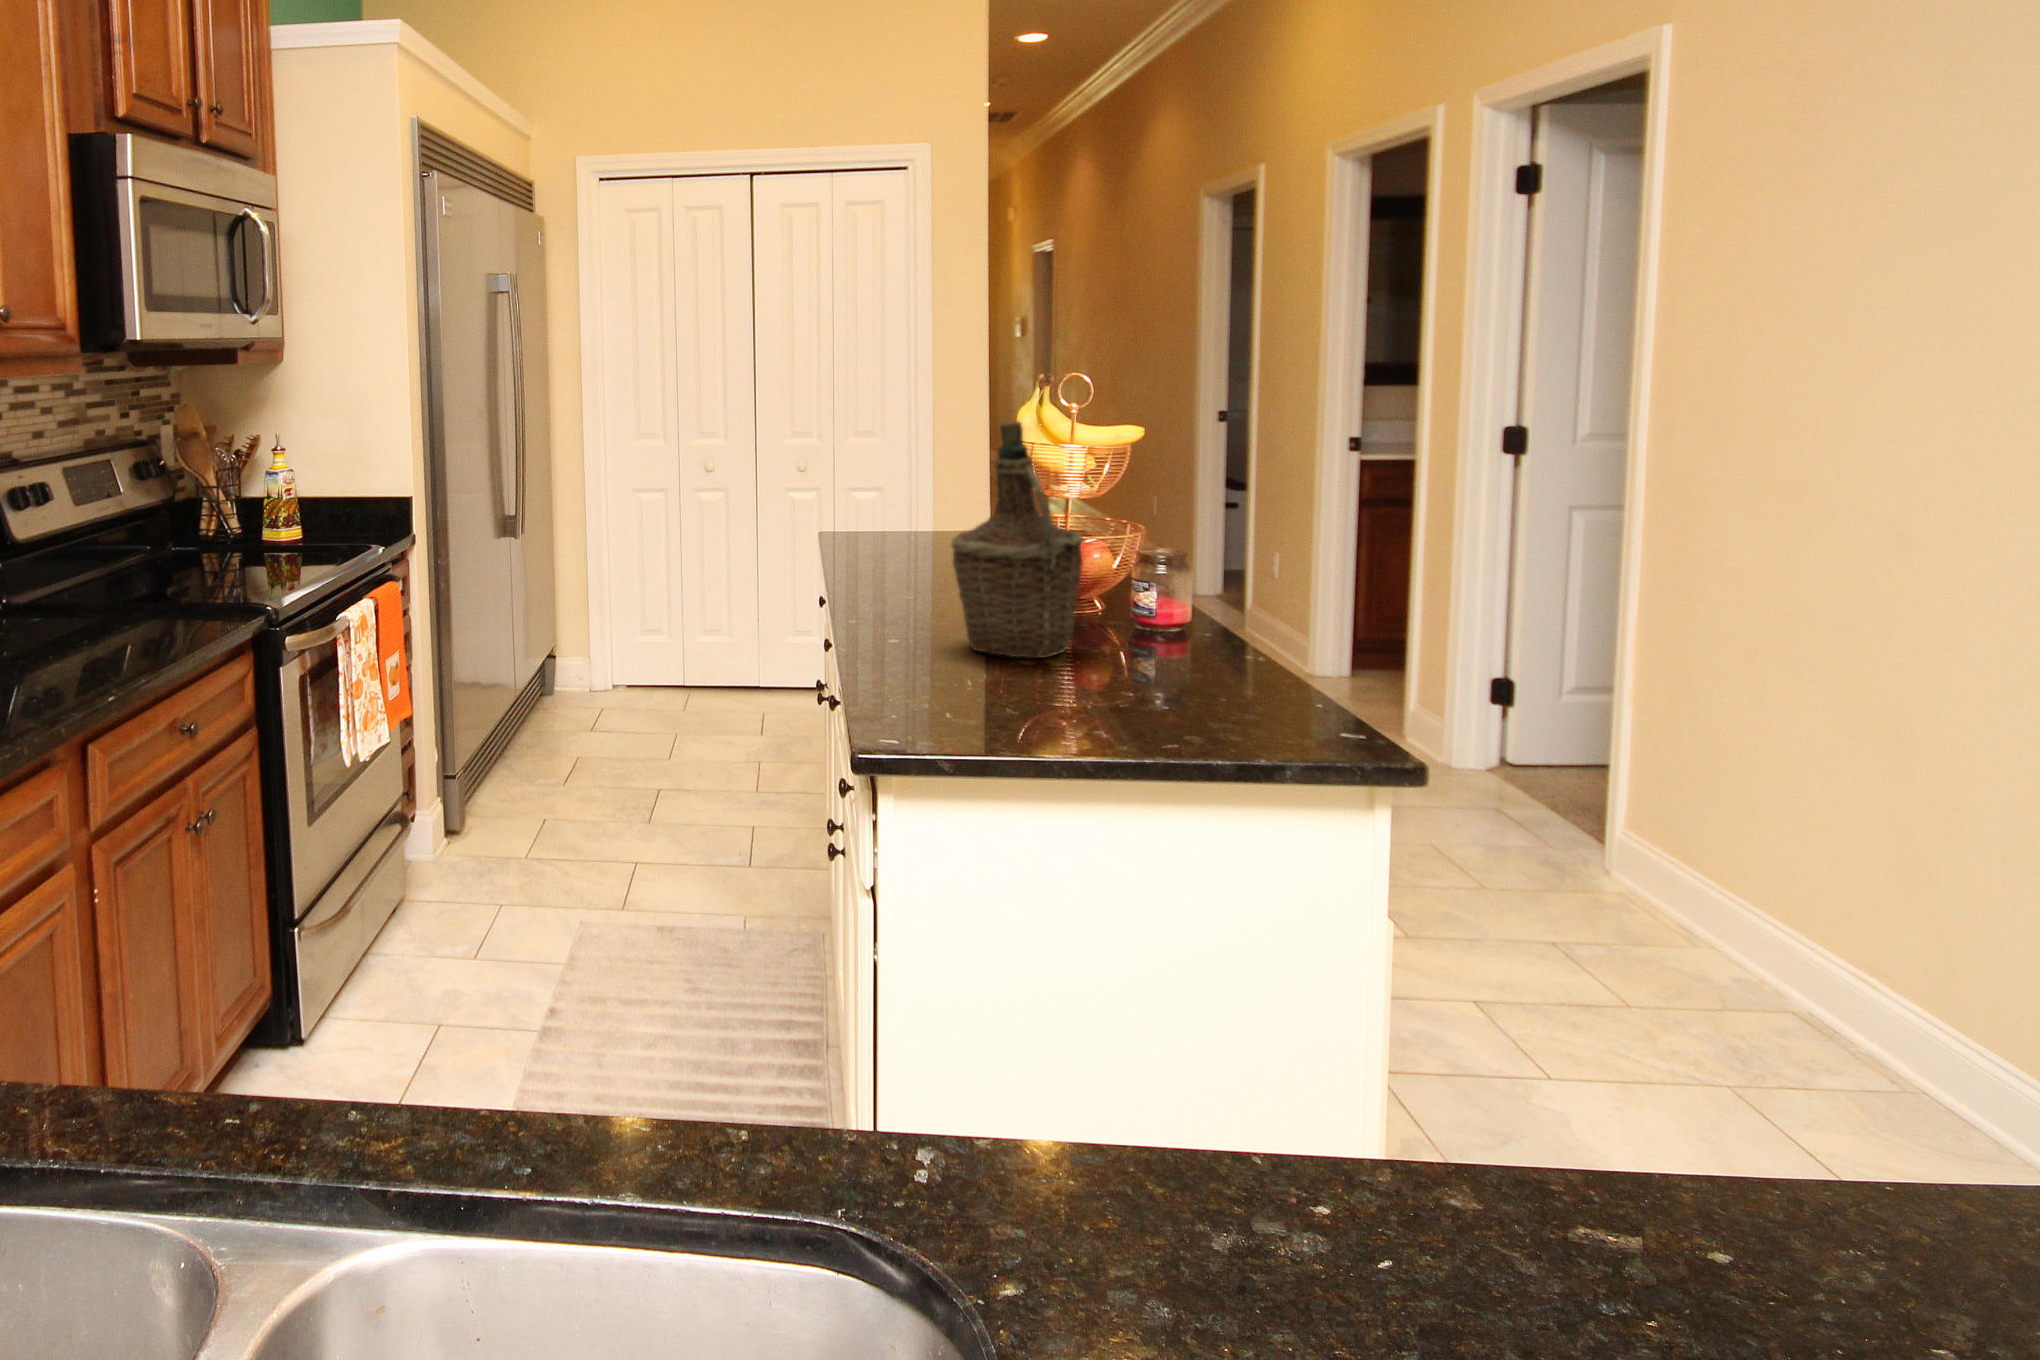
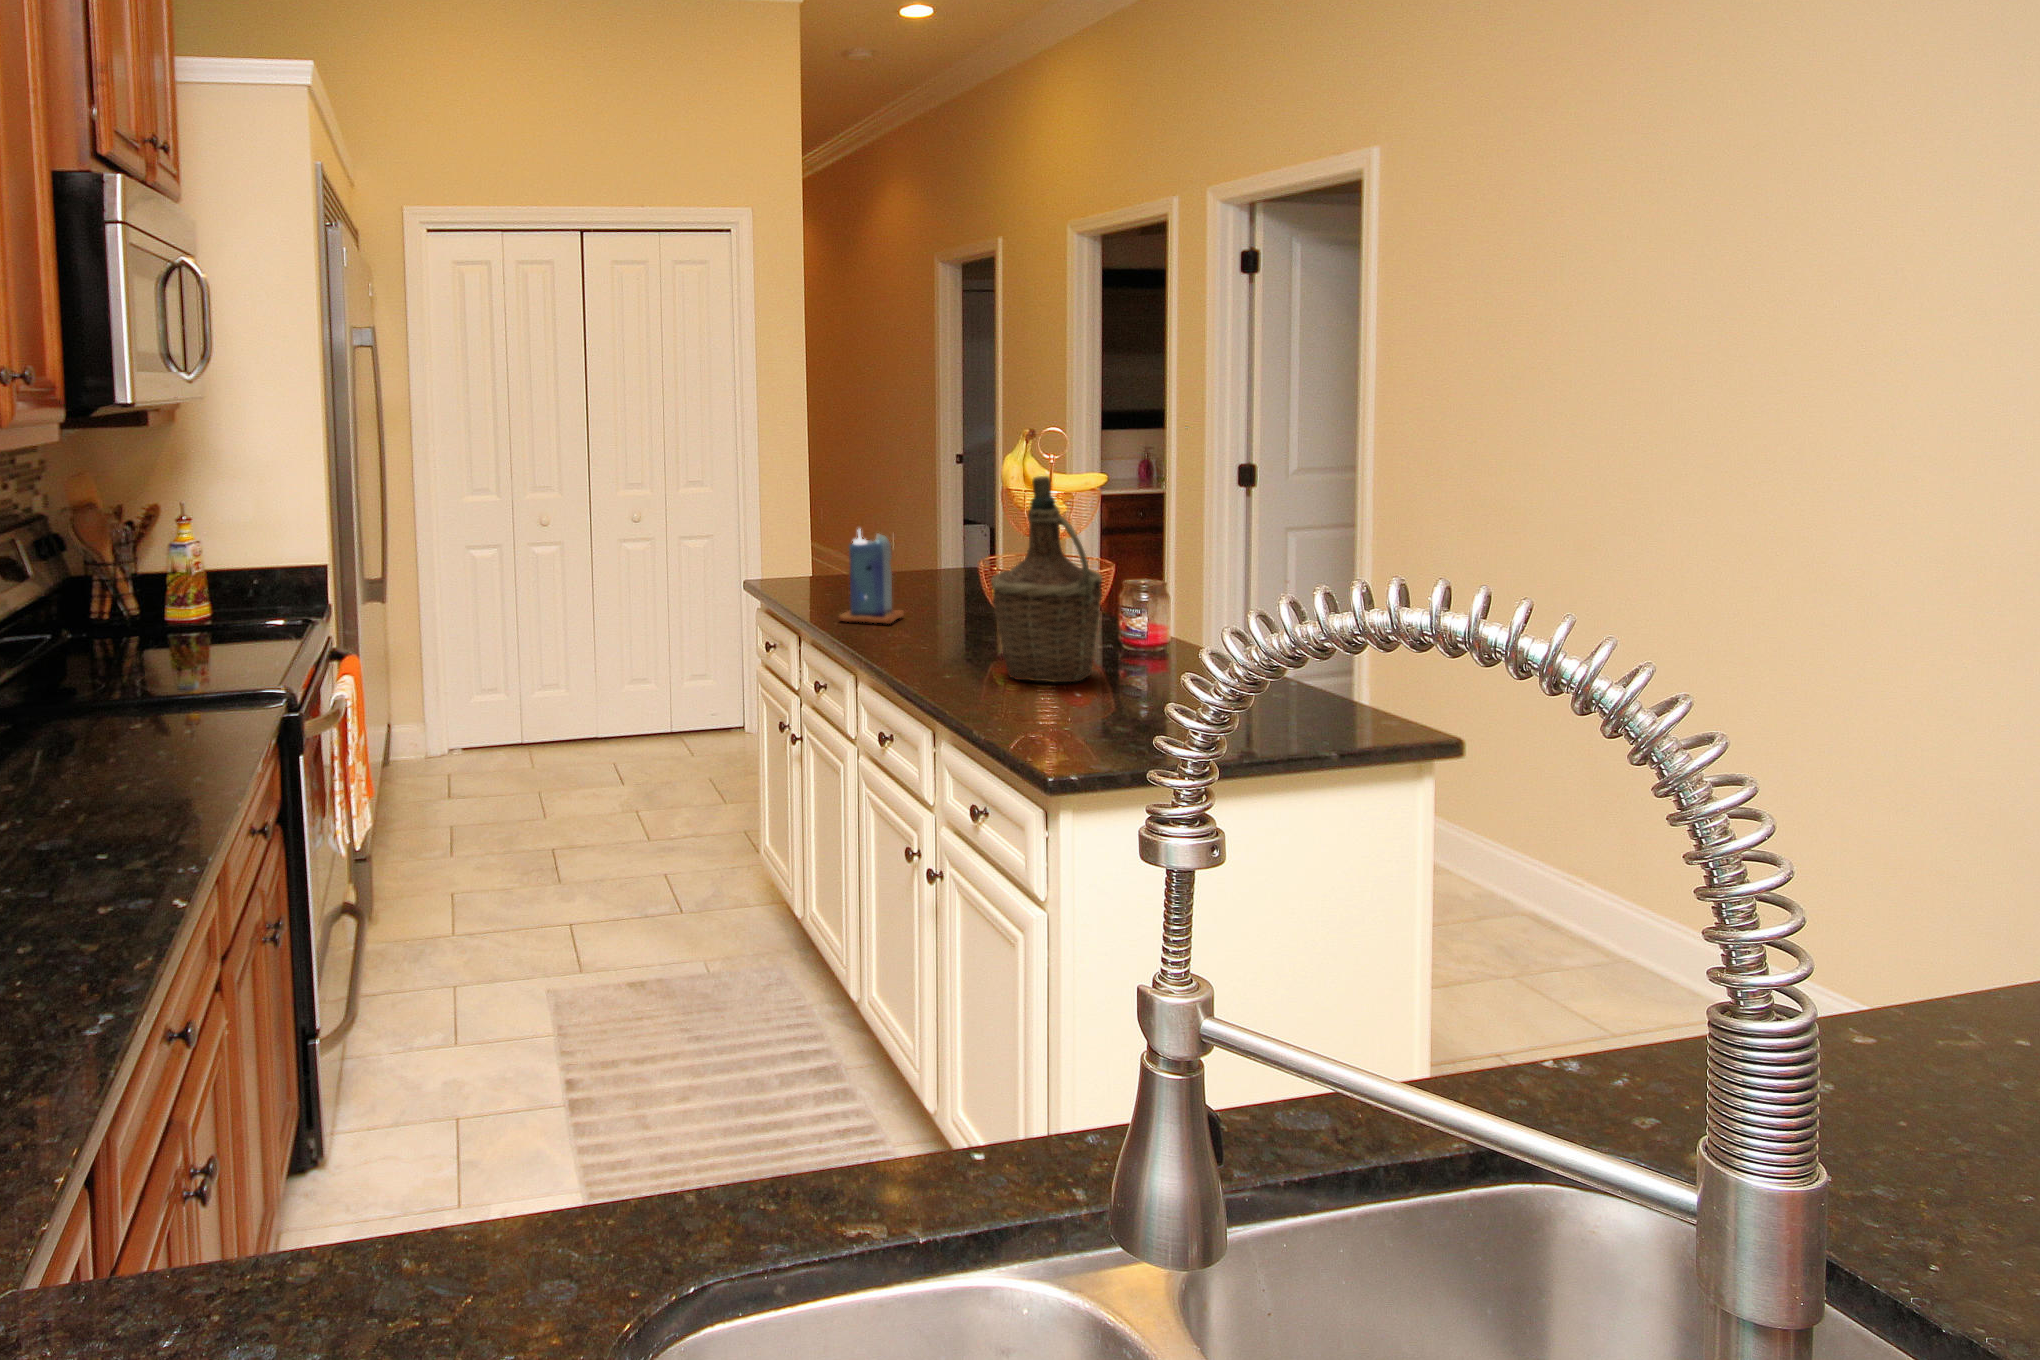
candle: none [862,478,941,584] -> present [839,530,904,624]

